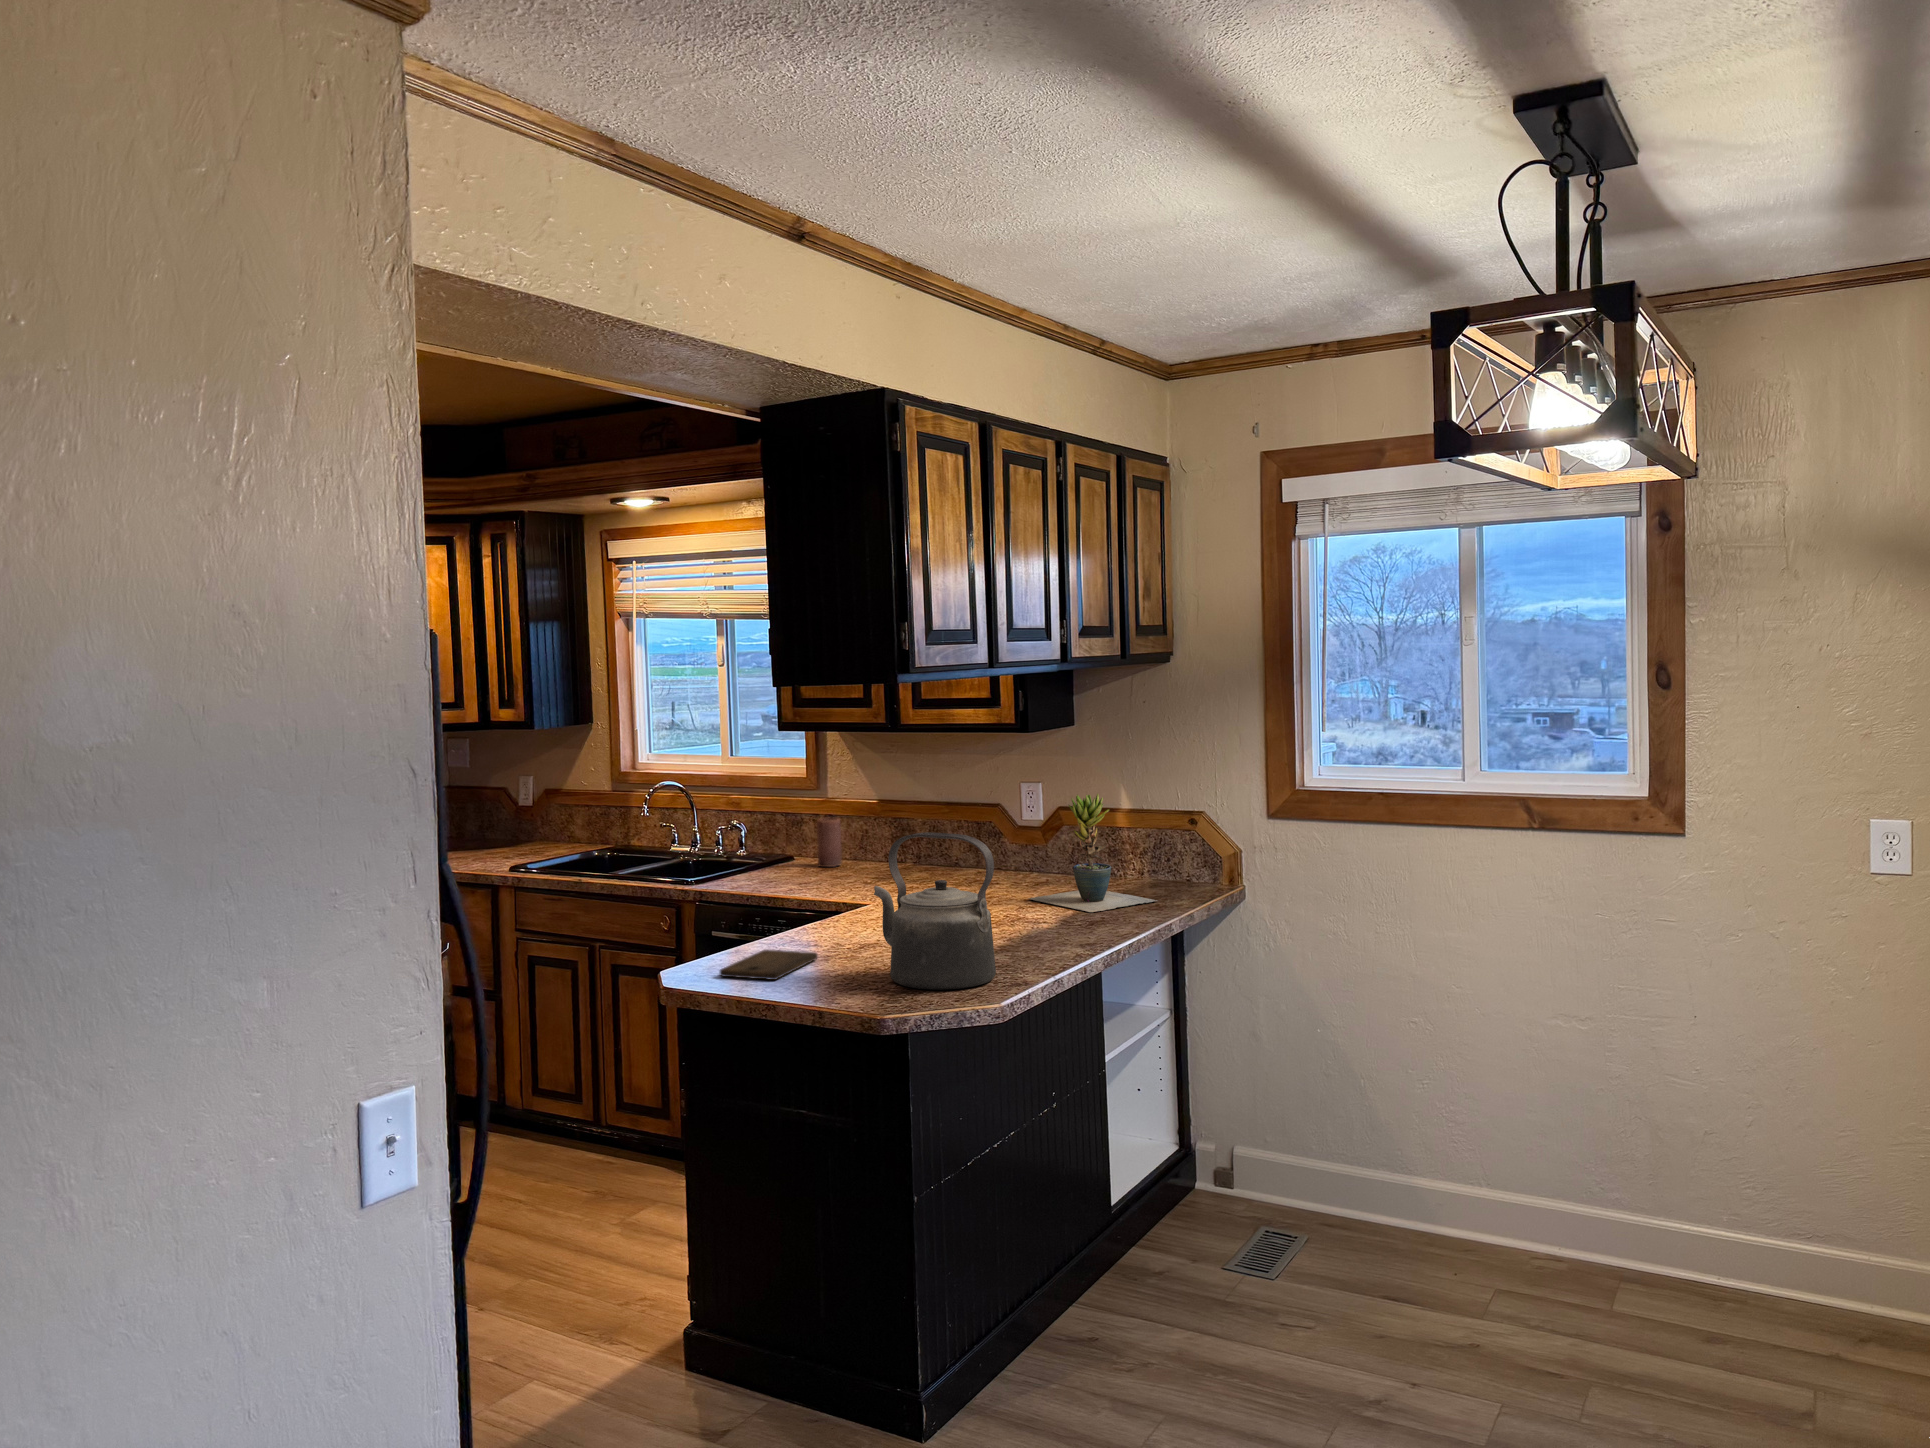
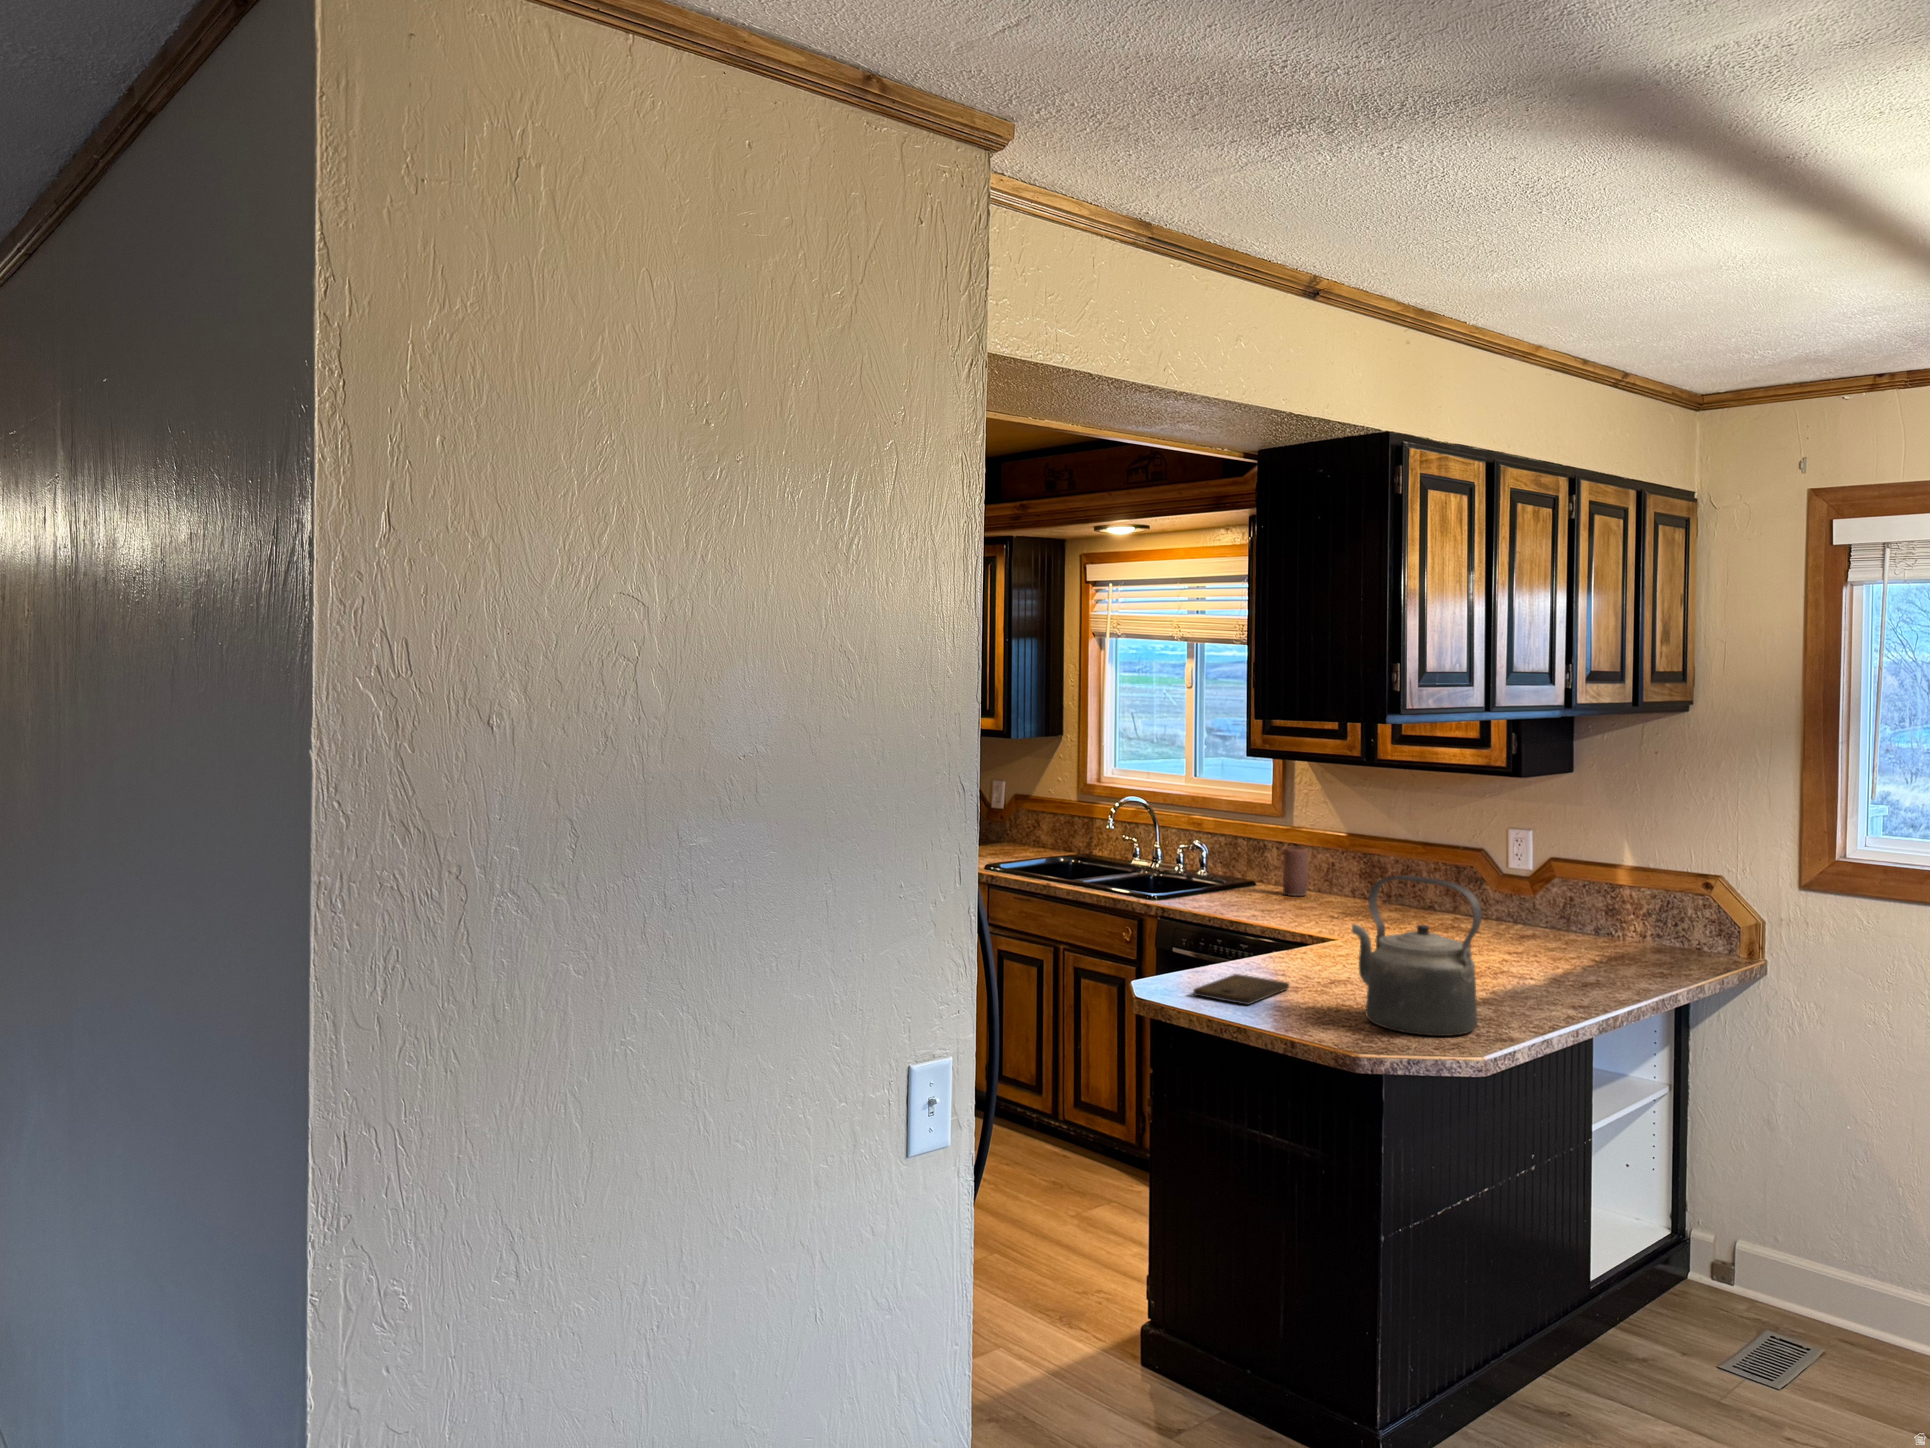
potted plant: present [1029,794,1157,912] -> none [1509,846,1661,972]

